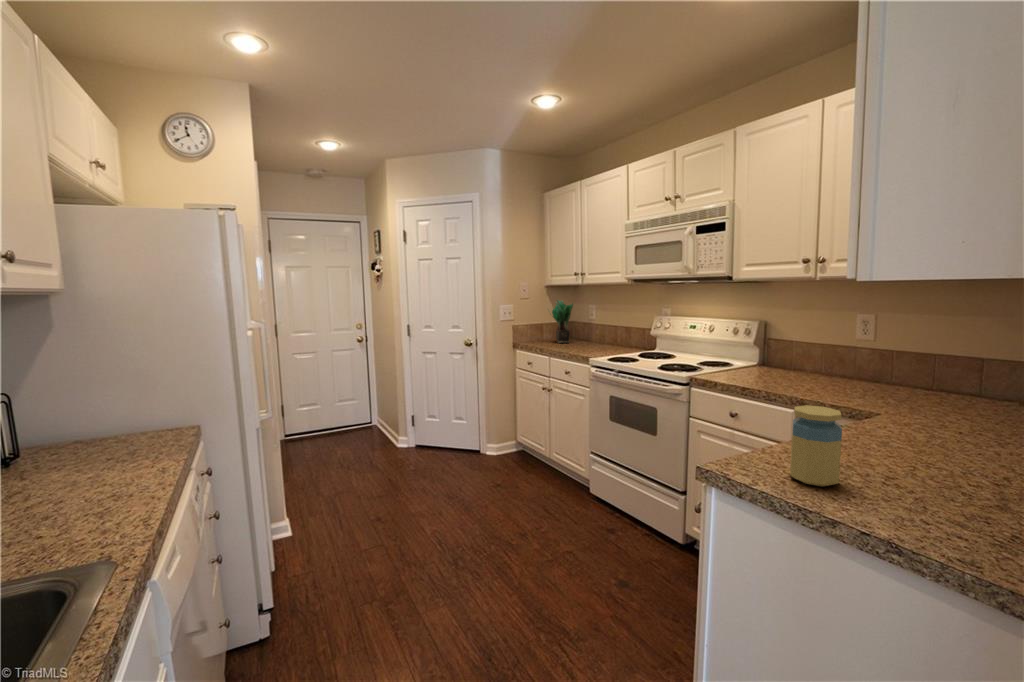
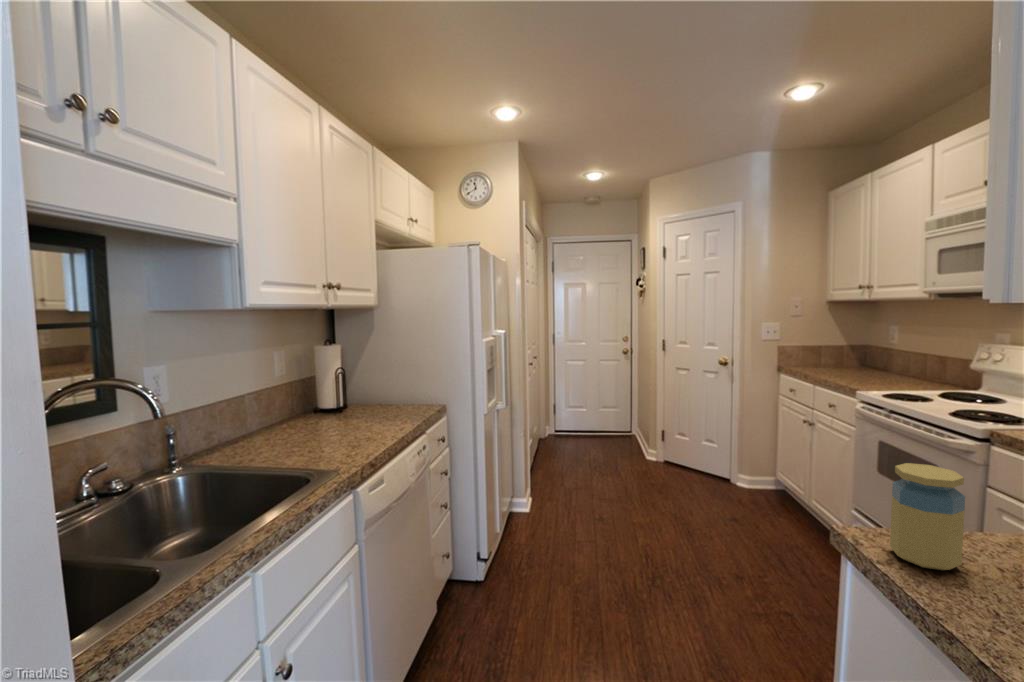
potted plant: present [552,300,573,343] -> none [825,317,863,371]

